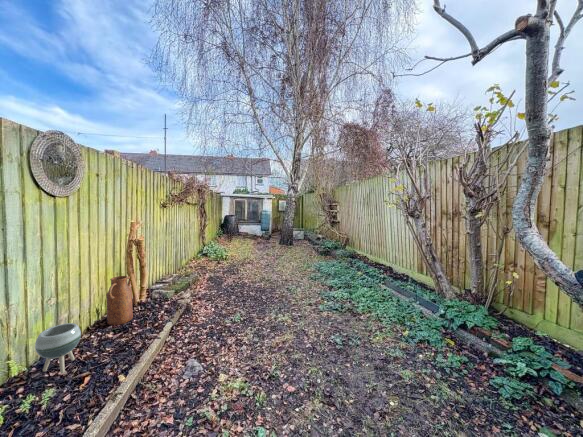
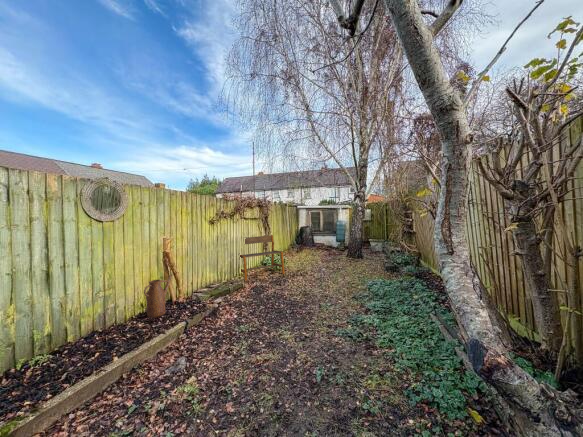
bench: none [177,223,230,273] -> present [239,235,285,280]
planter: present [35,323,81,374] -> none [81,311,109,345]

